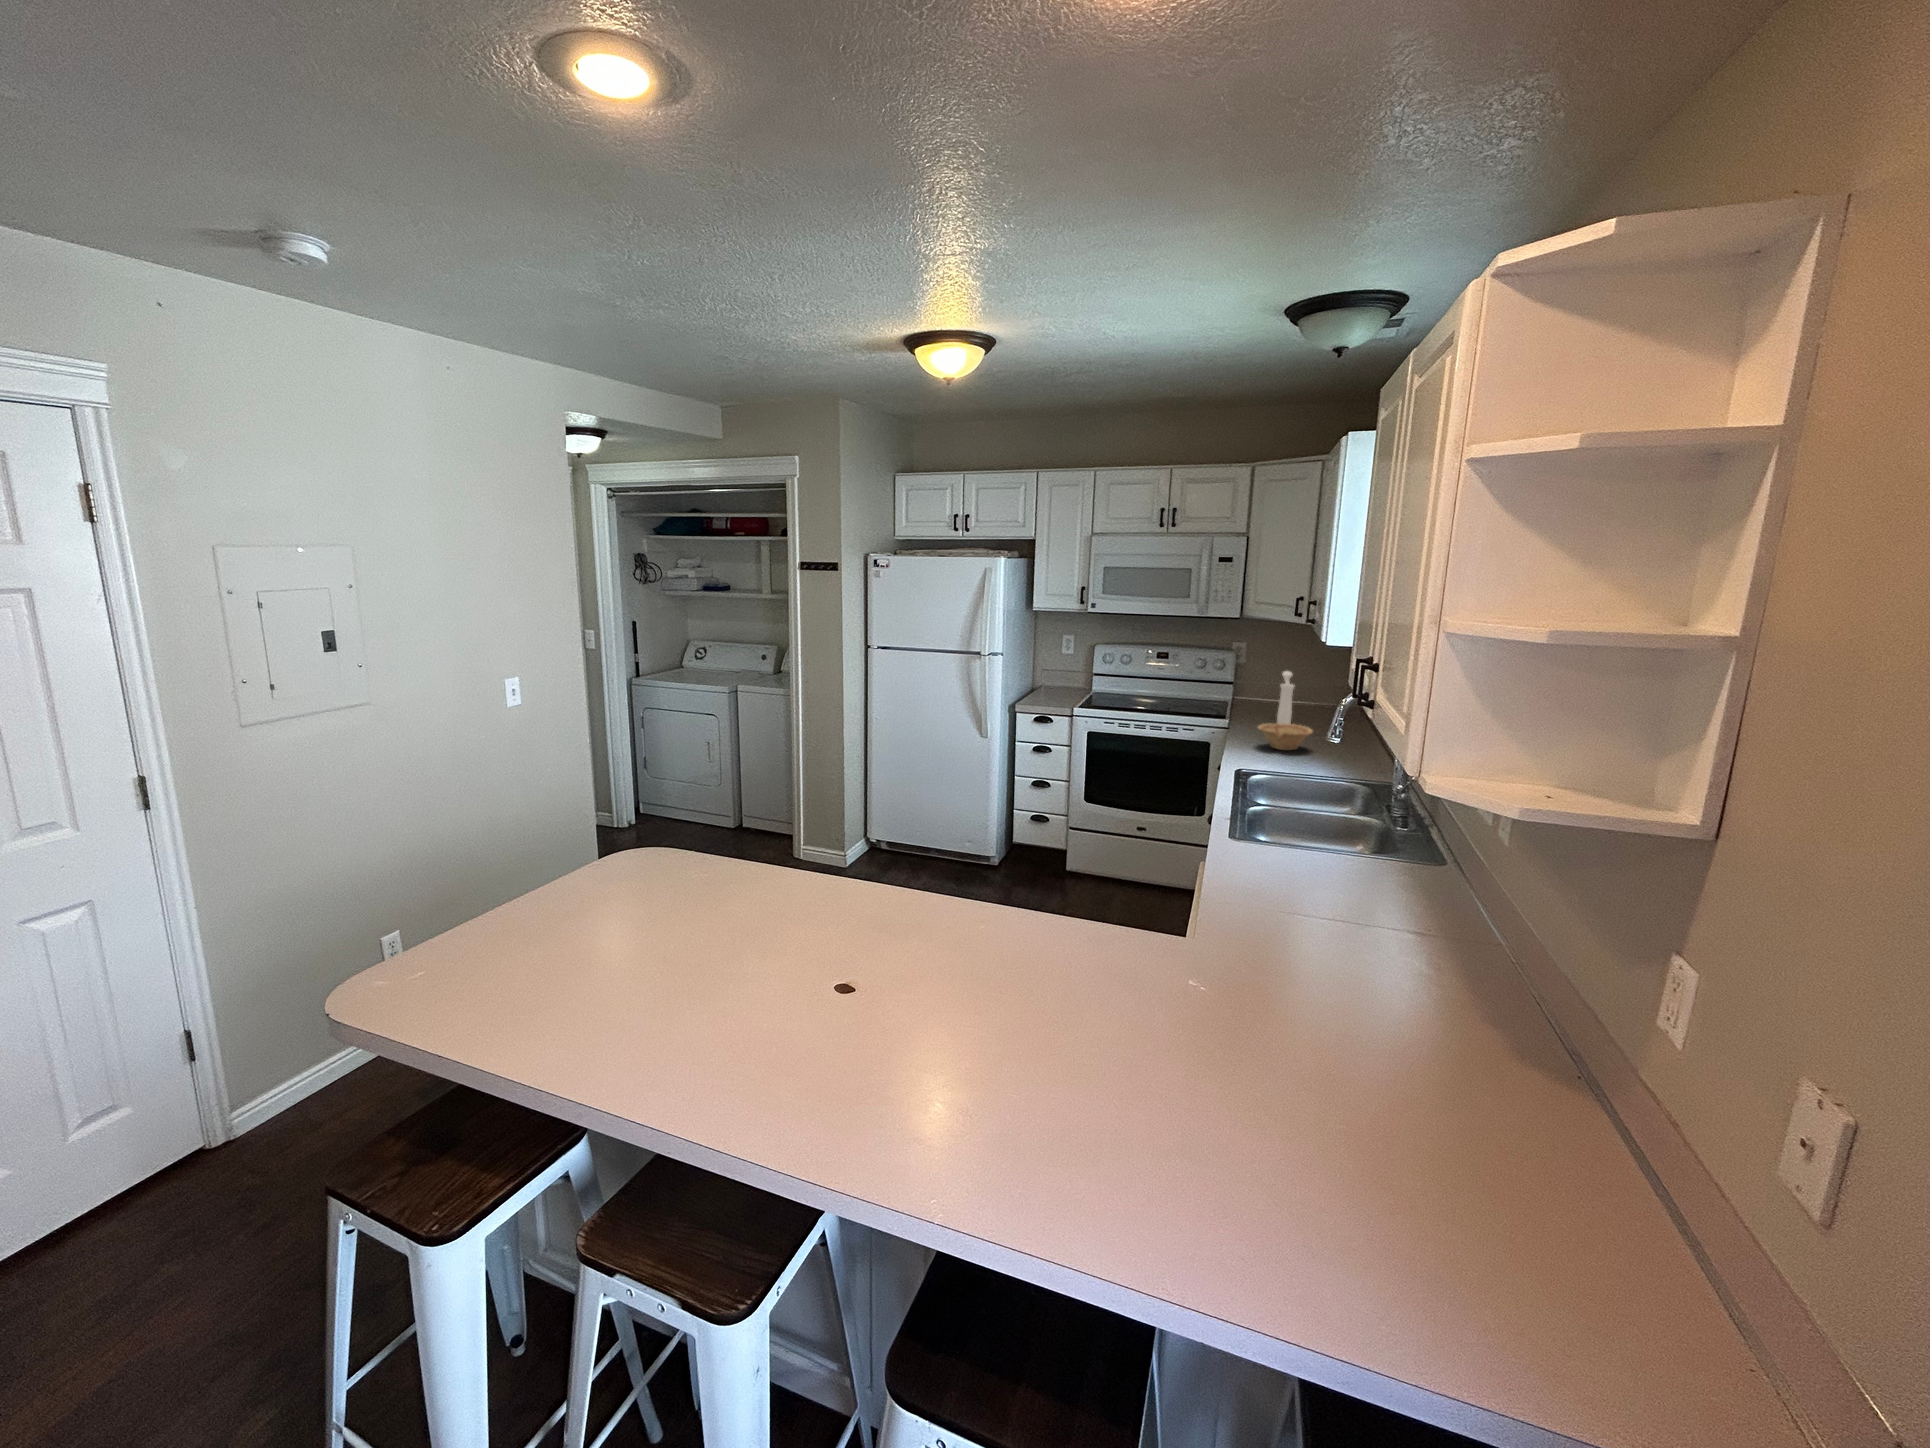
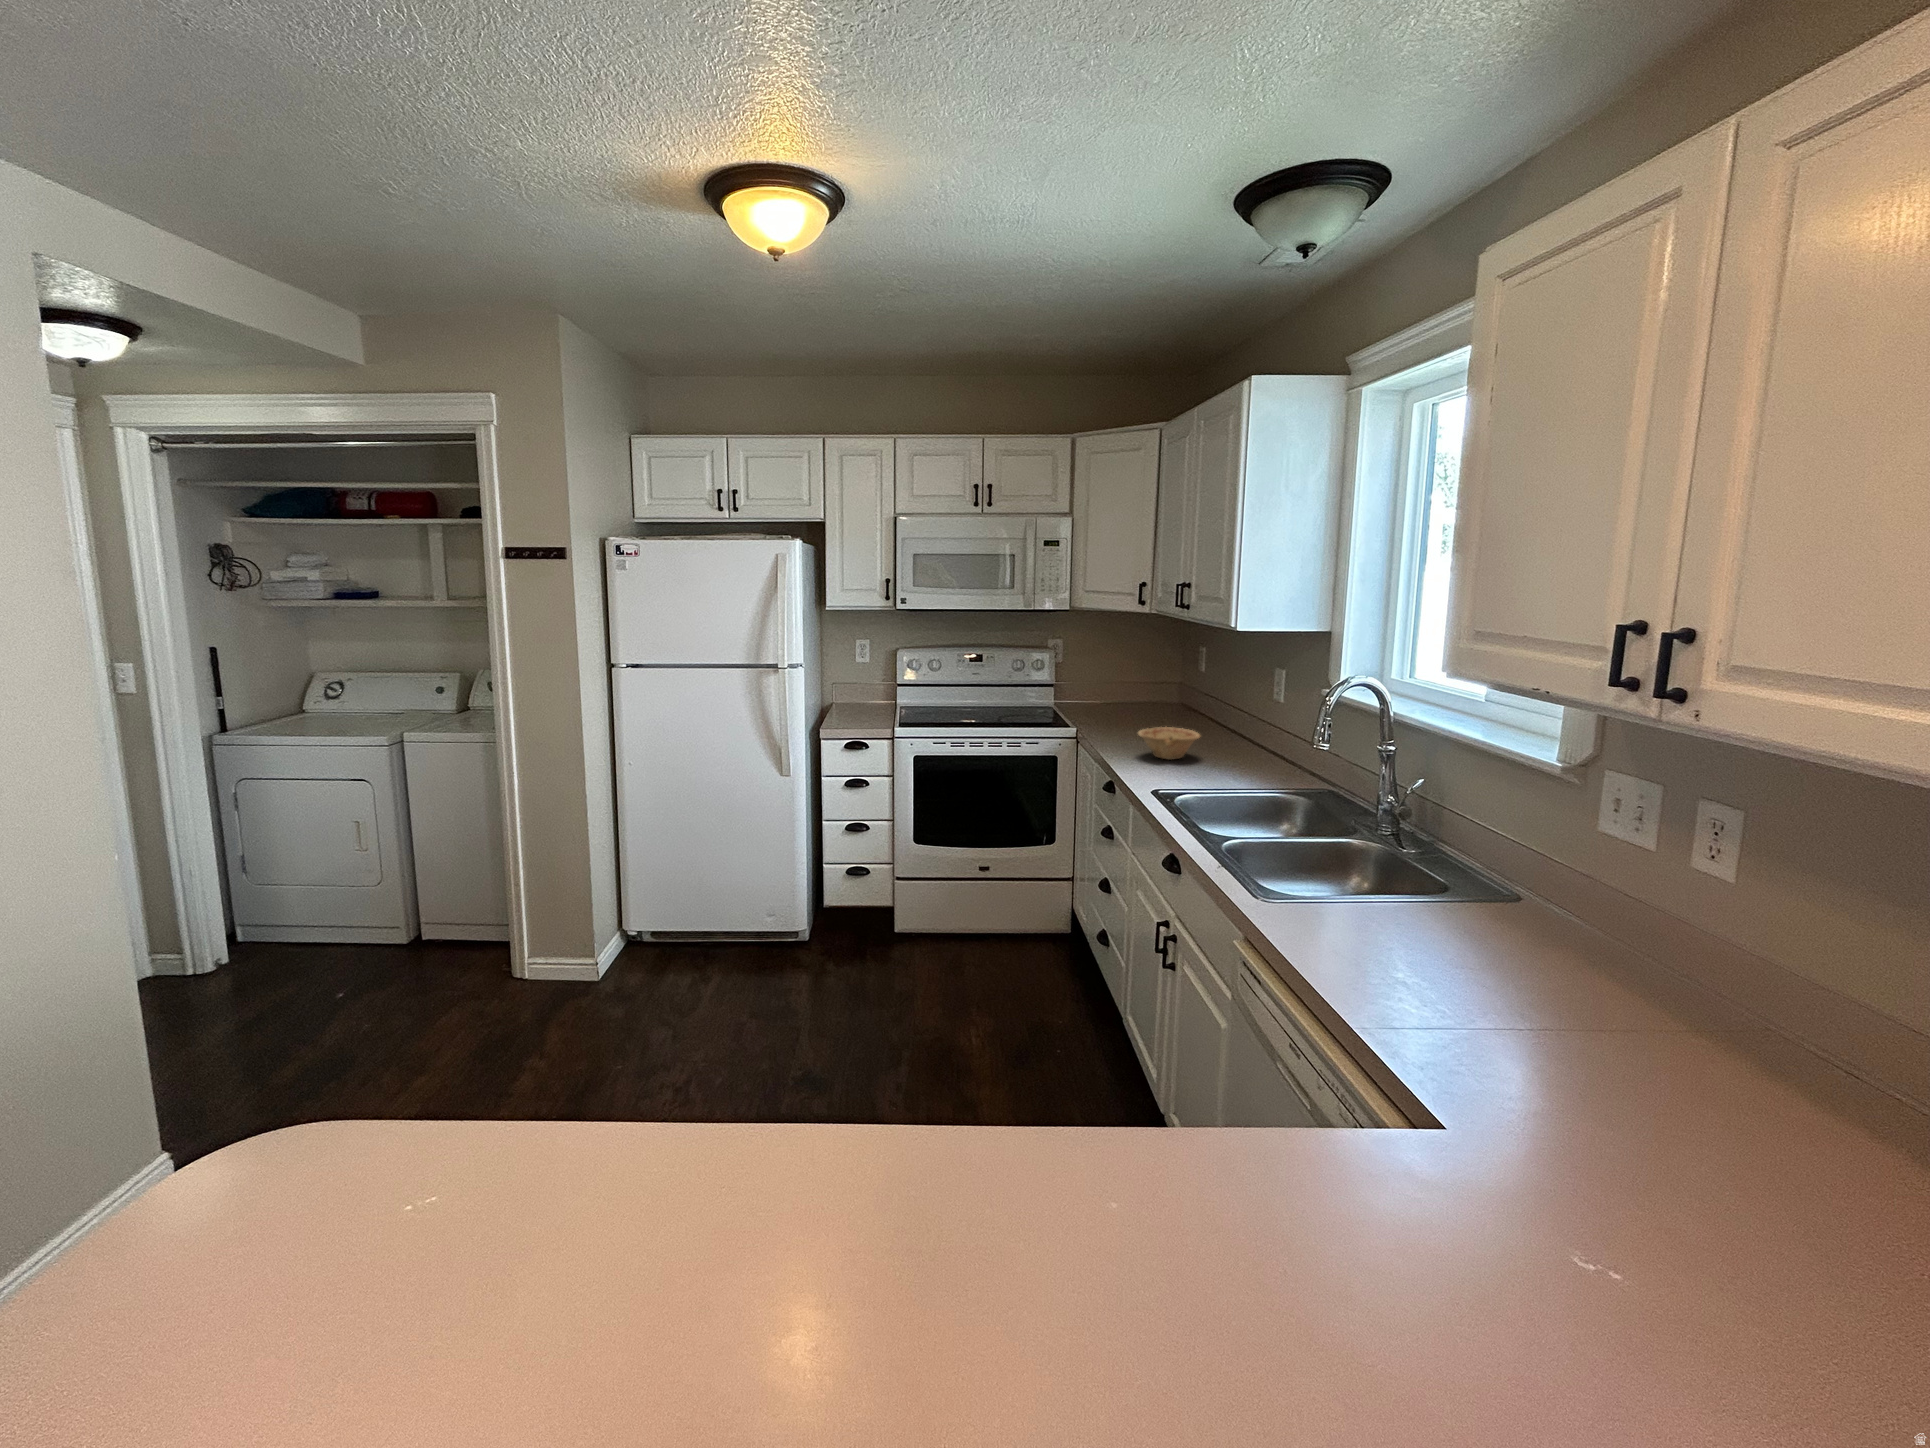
pepper mill: present [1277,671,1294,724] -> none [1124,667,1144,728]

